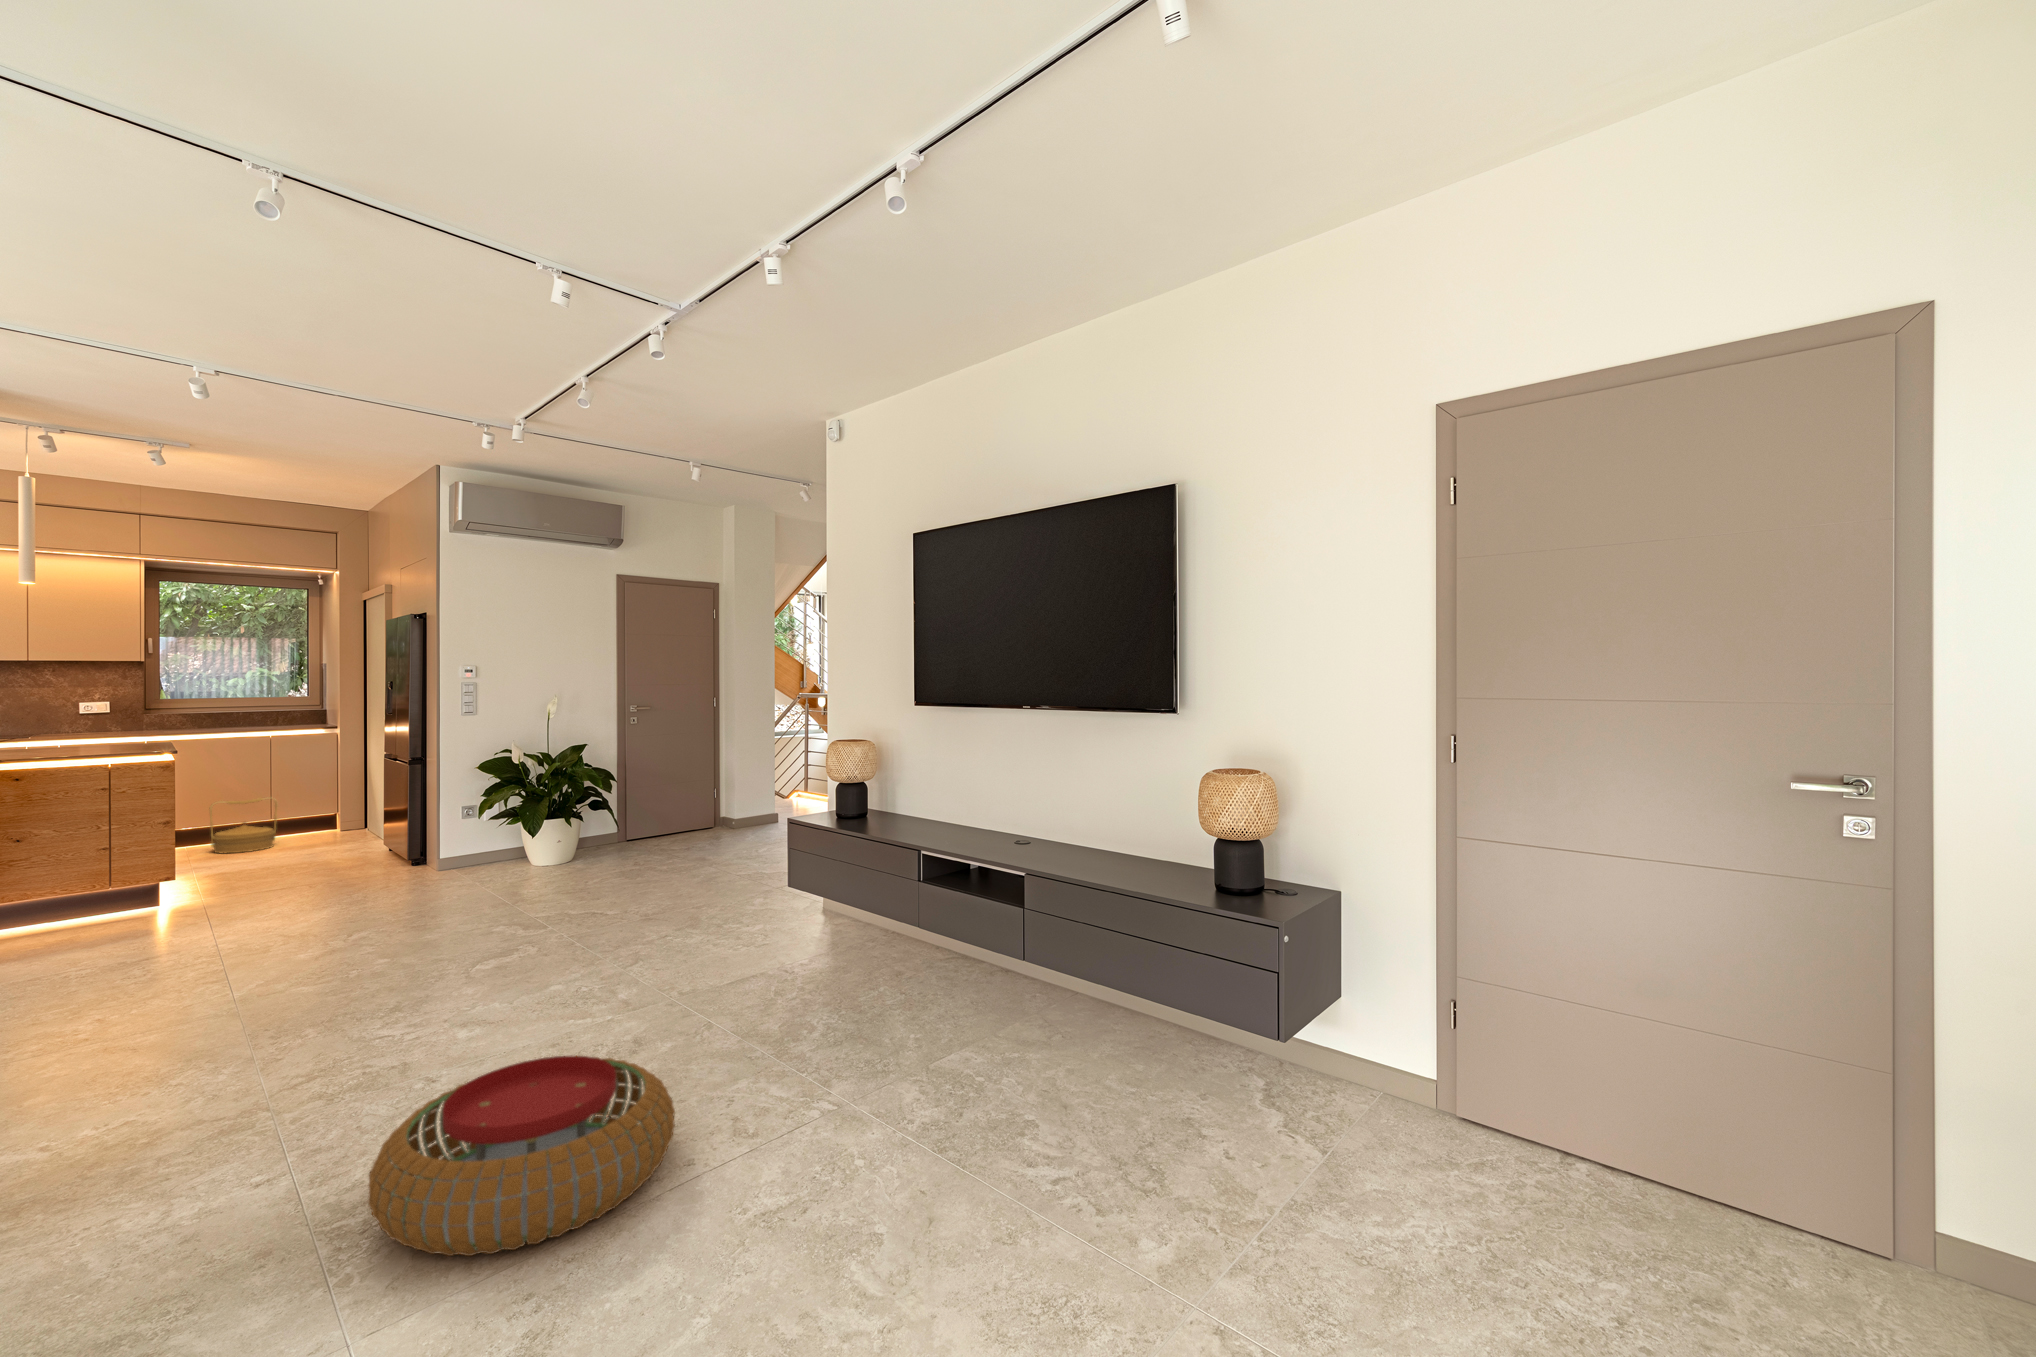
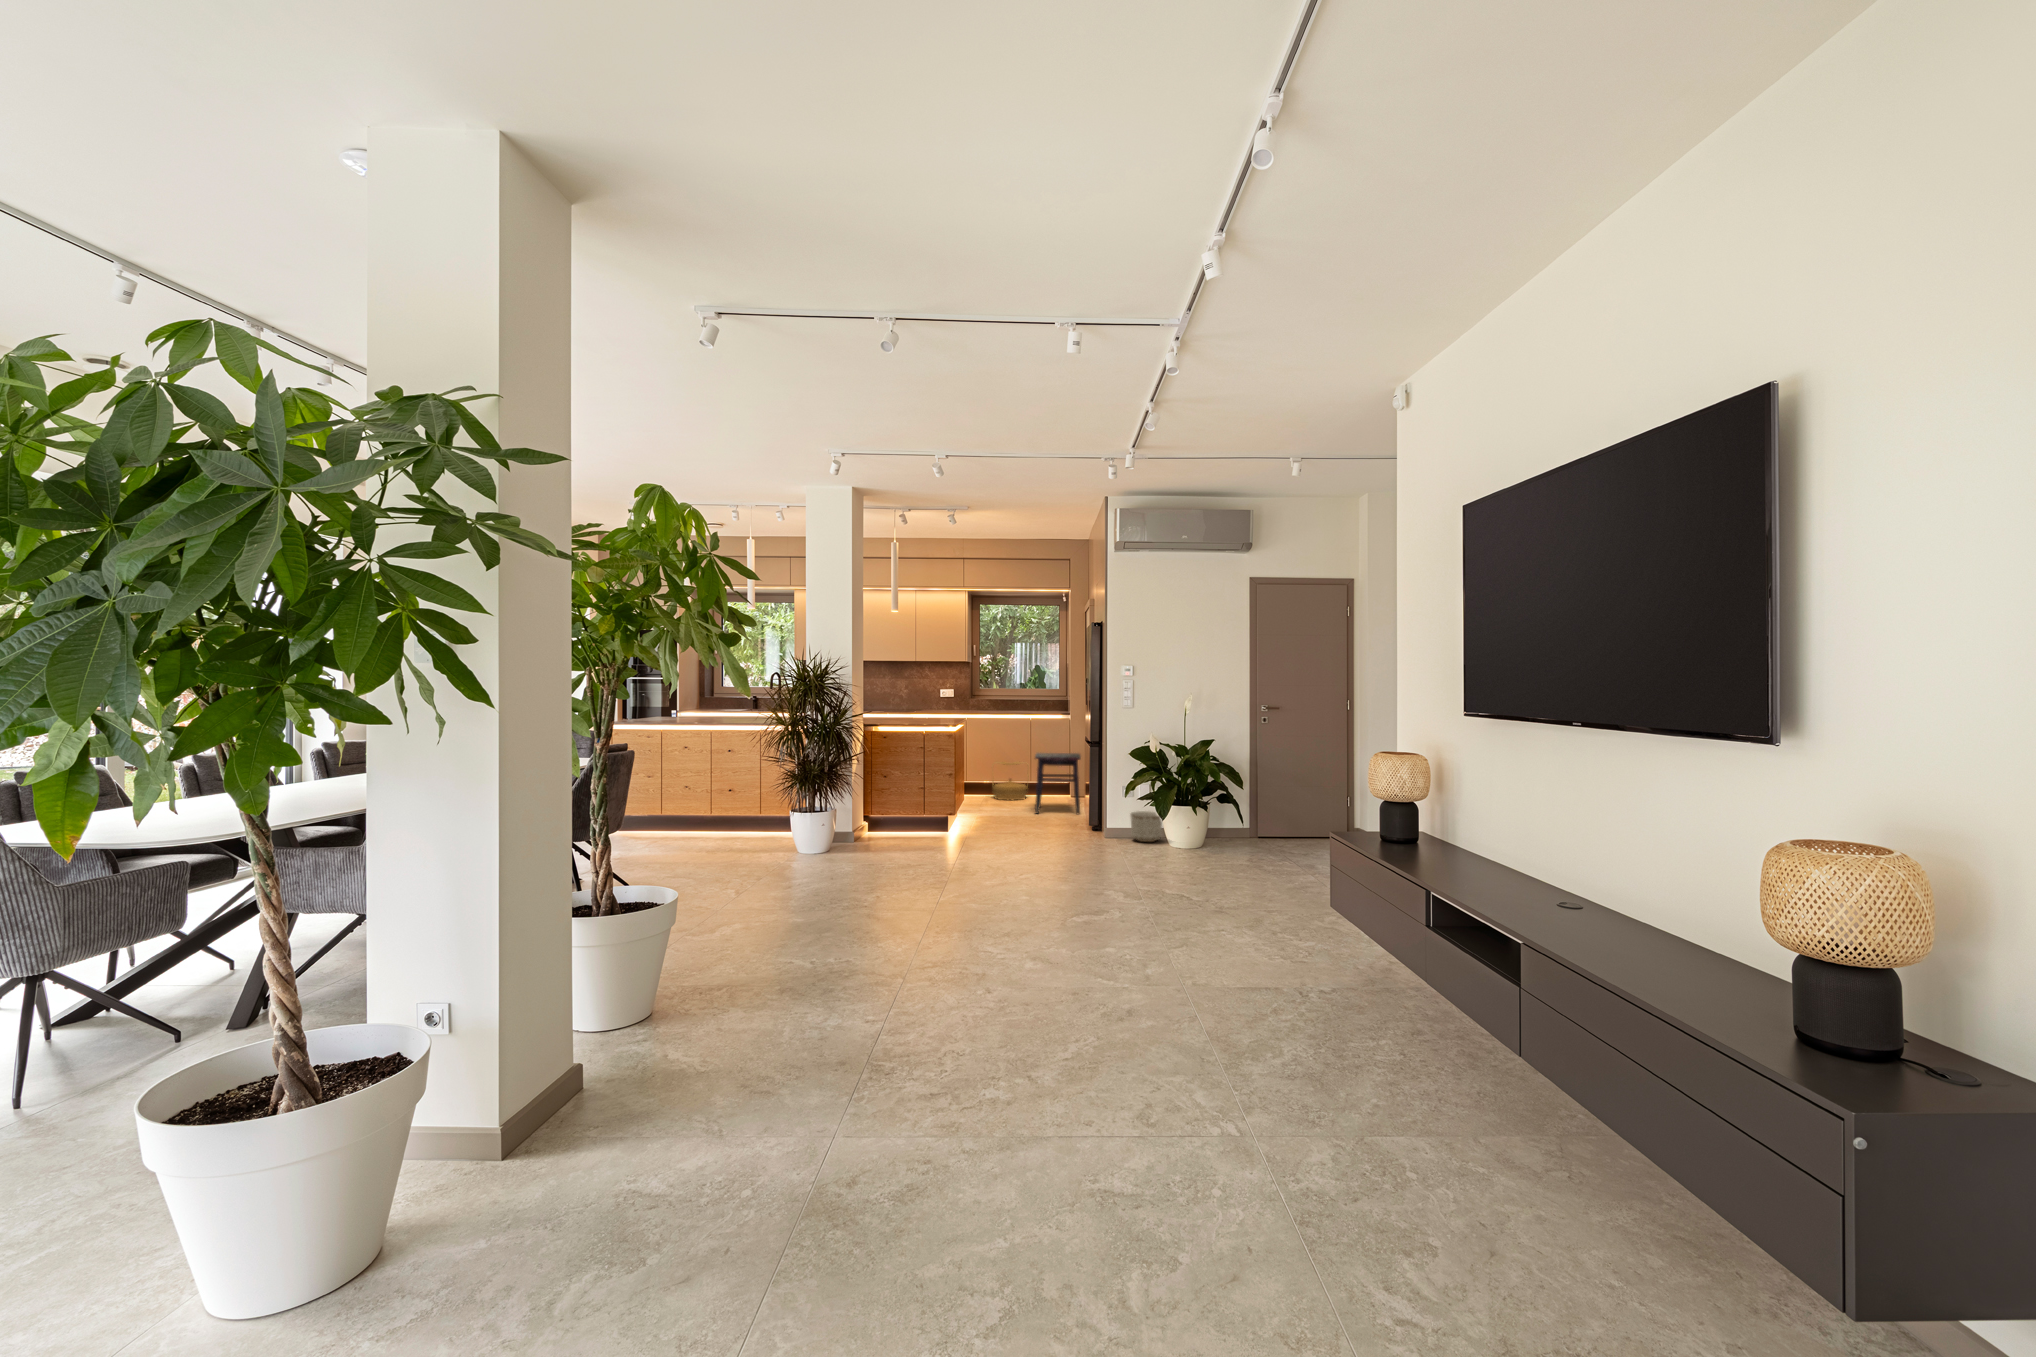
side table: none [301,778,382,863] -> present [1035,753,1081,814]
planter: none [480,834,524,871] -> present [1130,811,1162,842]
pouf: present [368,1056,675,1256] -> none [875,992,1087,1136]

